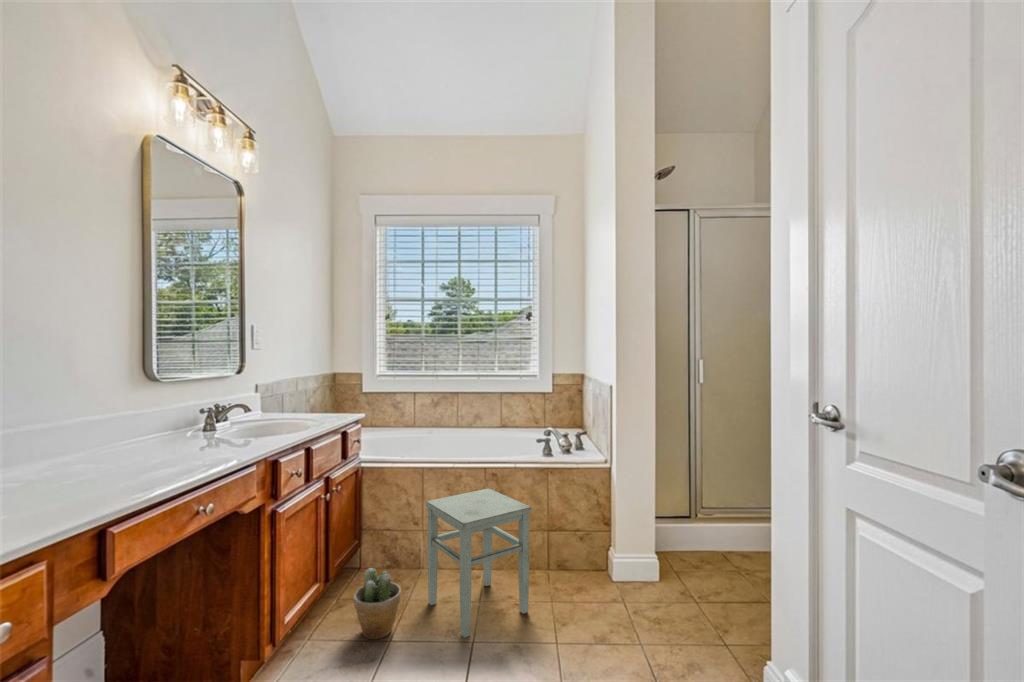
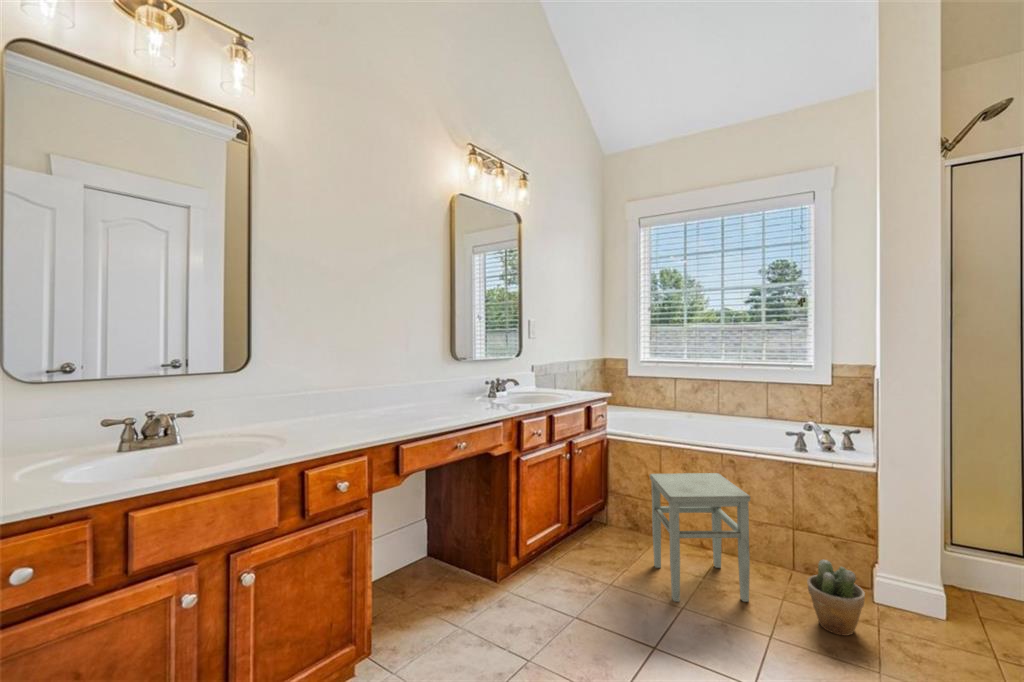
potted plant: present [353,568,401,639] -> present [807,560,865,636]

